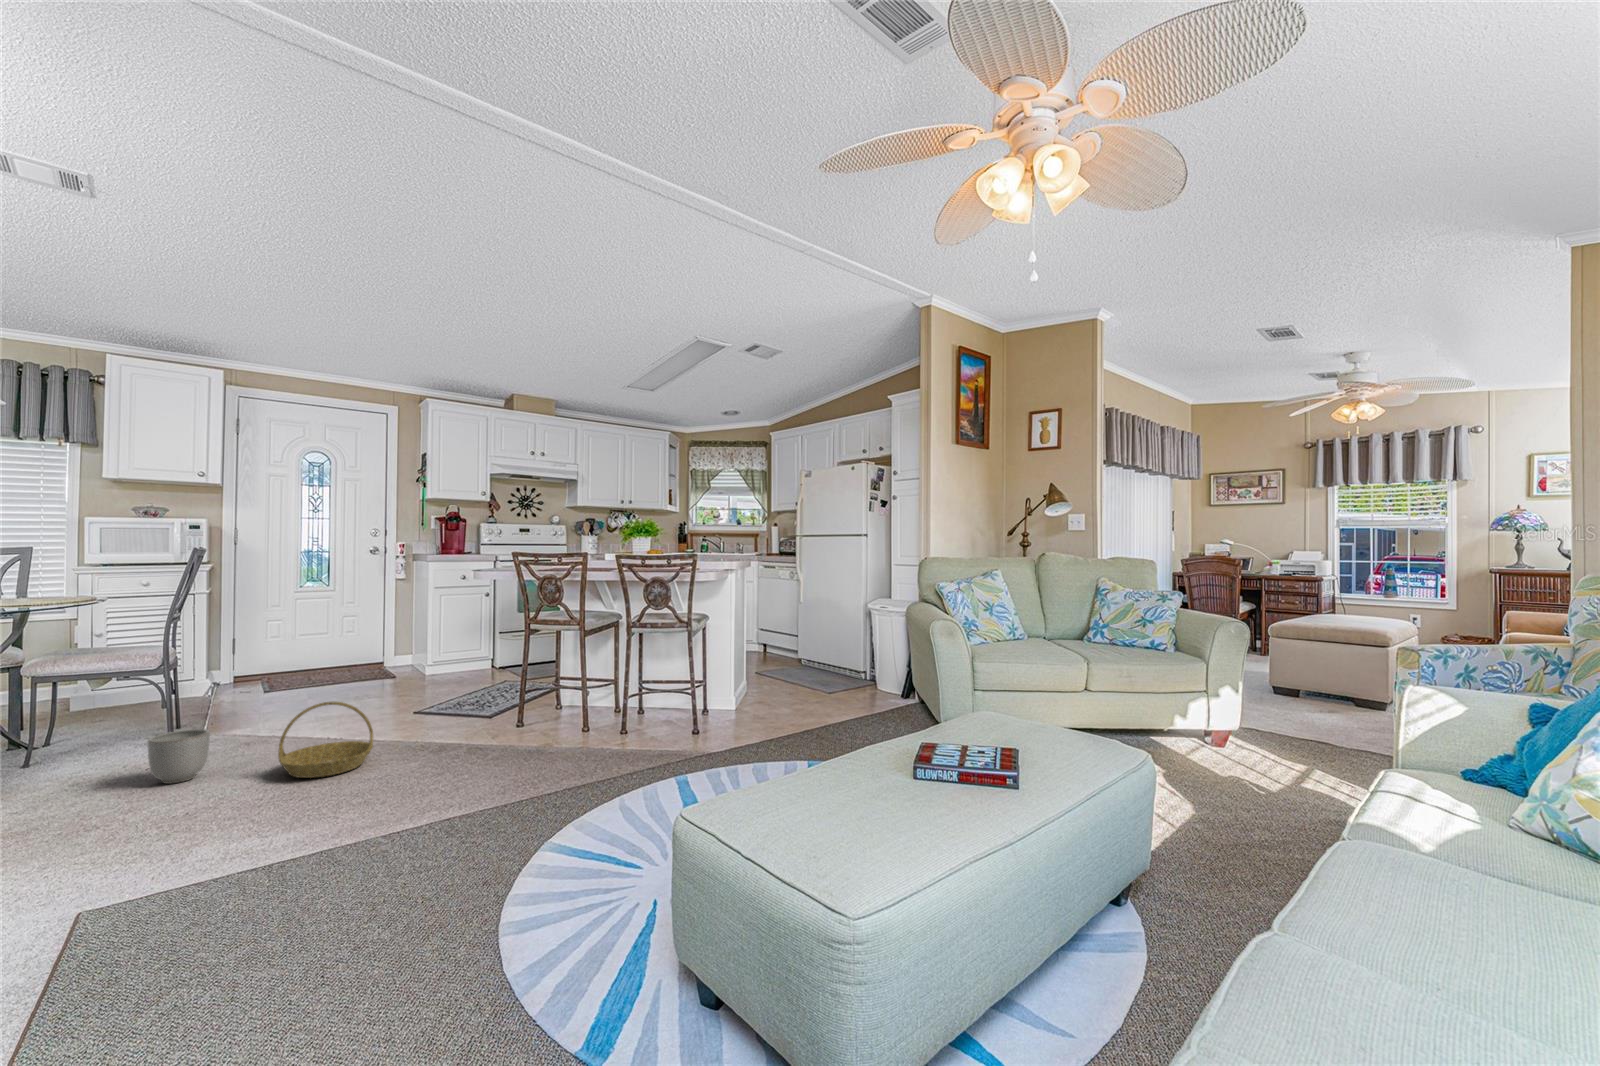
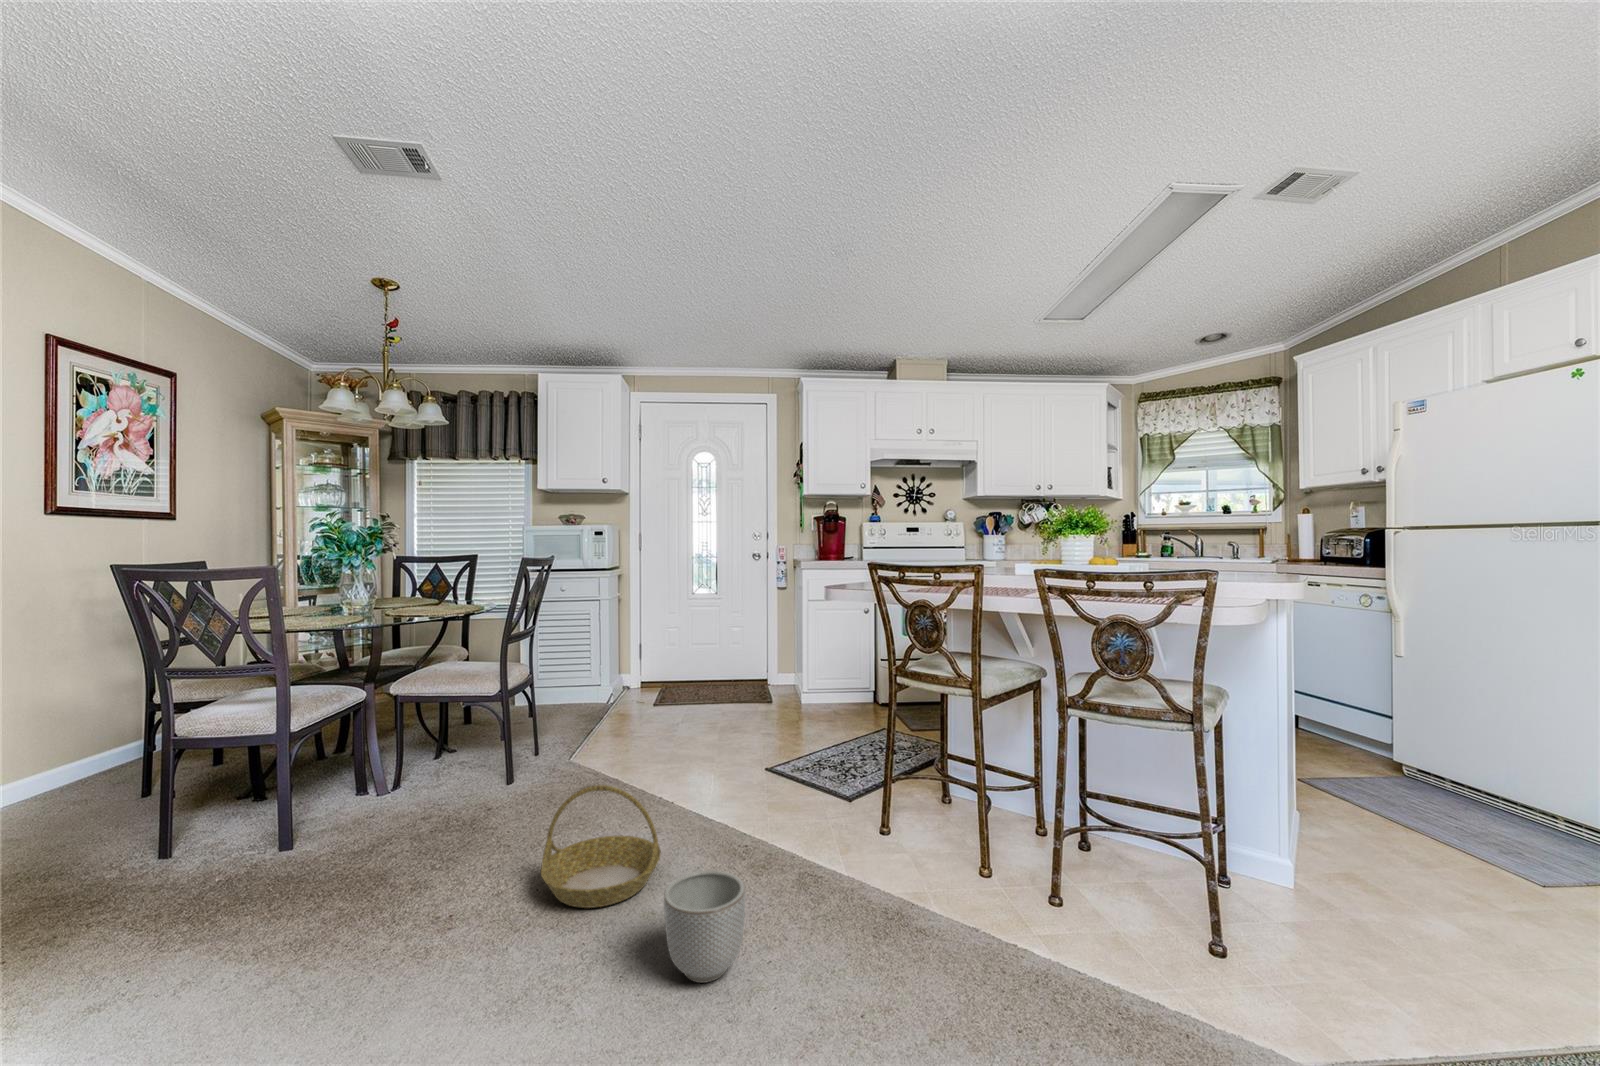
planter: present [148,729,210,784] -> present [664,870,746,983]

